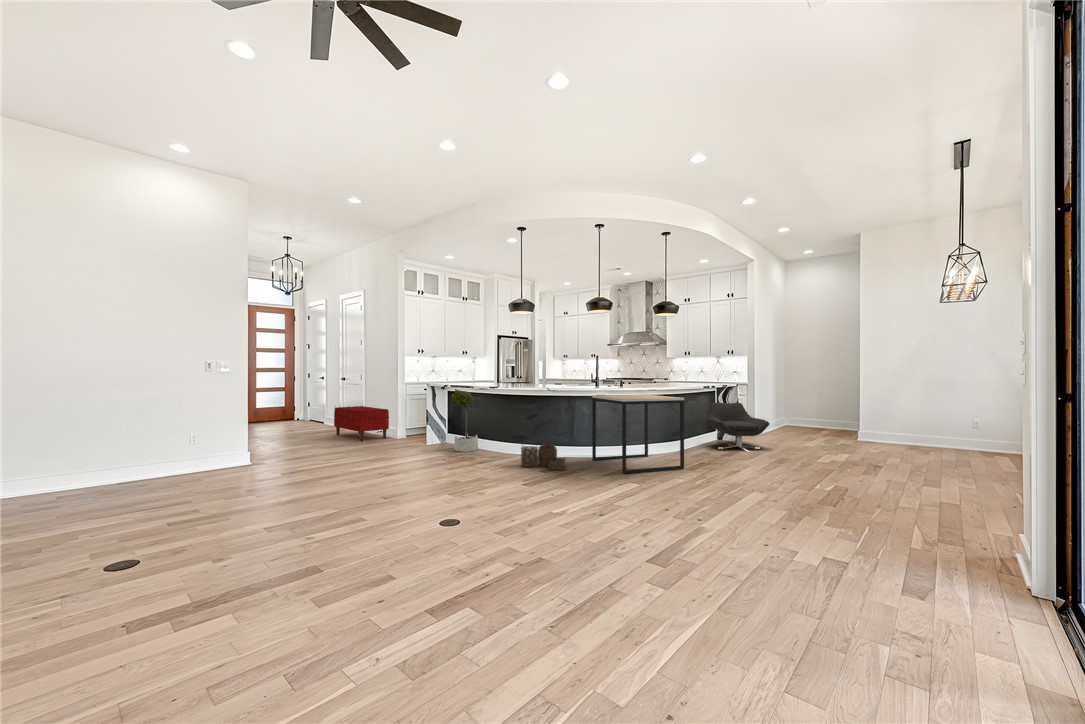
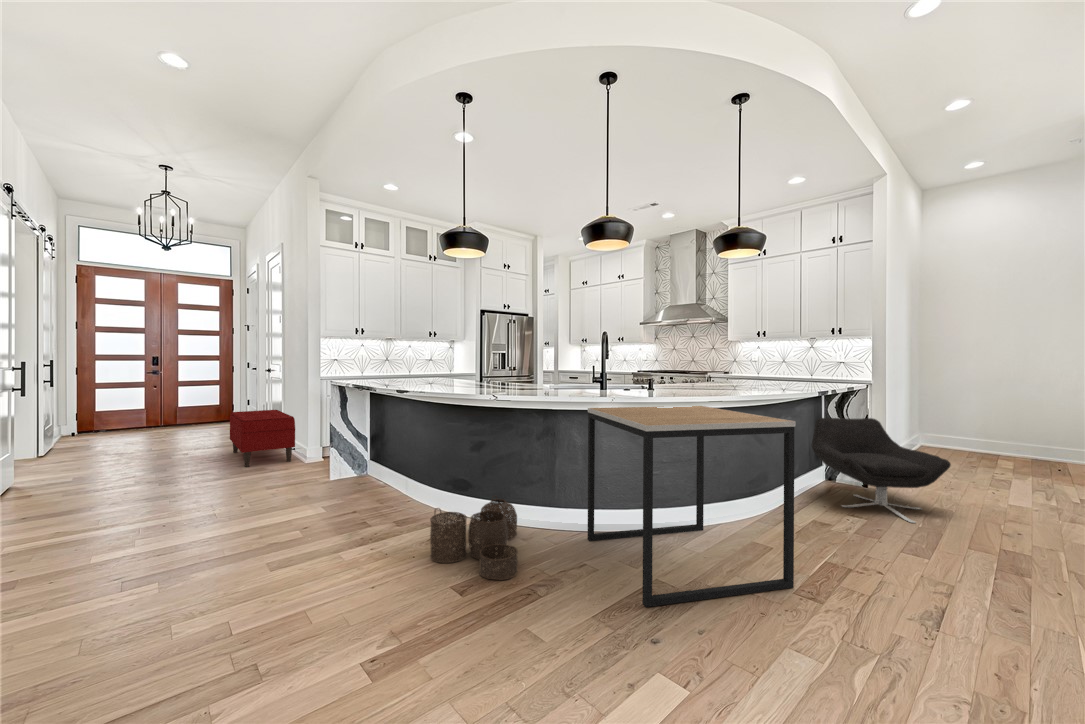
potted tree: present [452,389,478,452] -> none [351,389,398,502]

